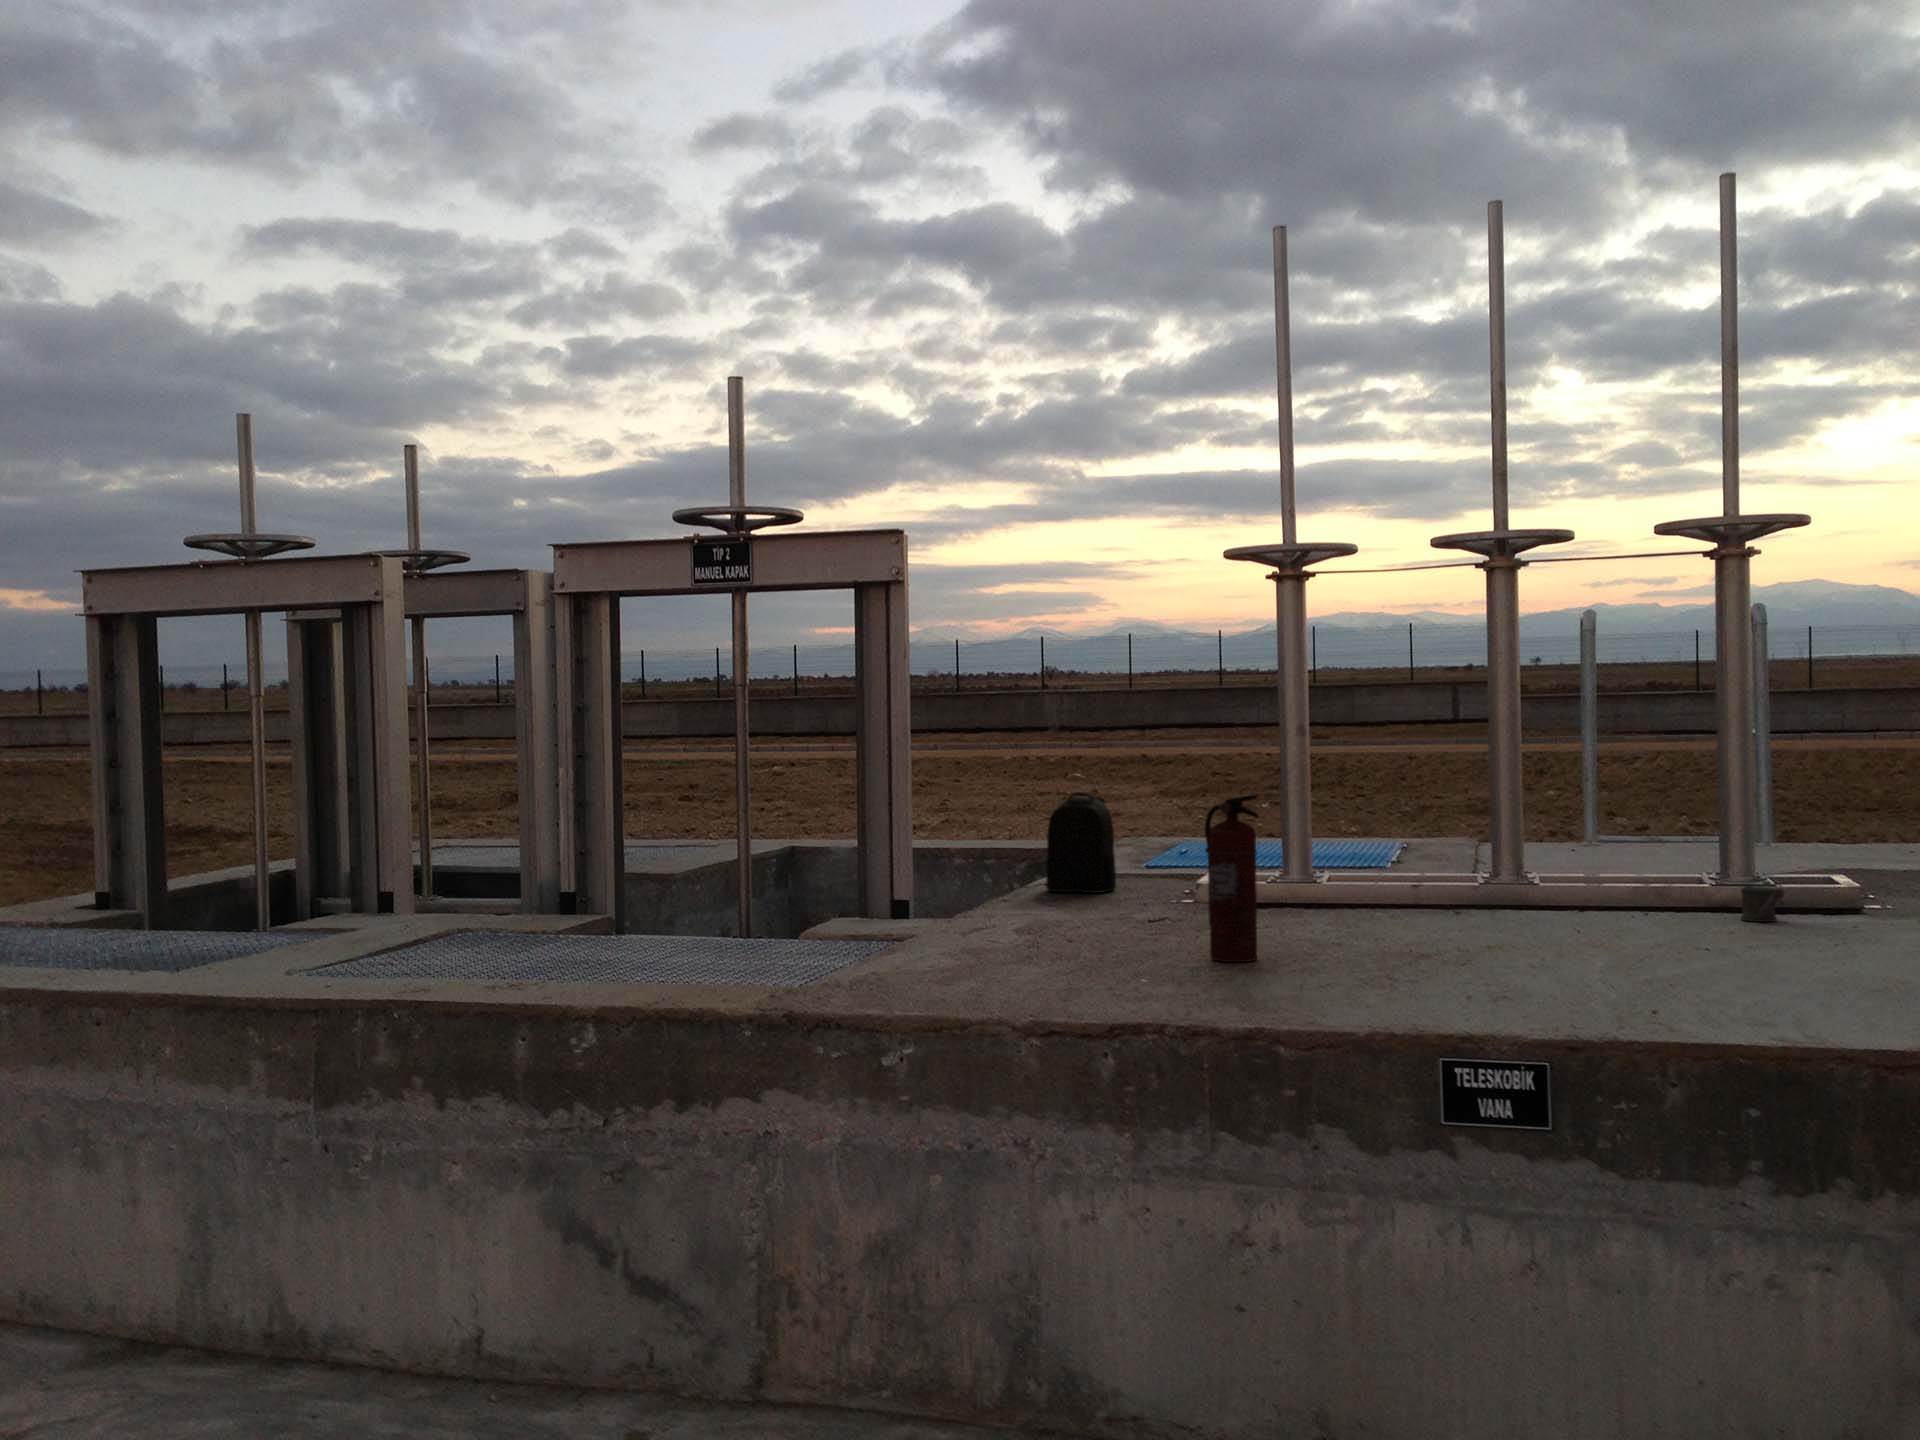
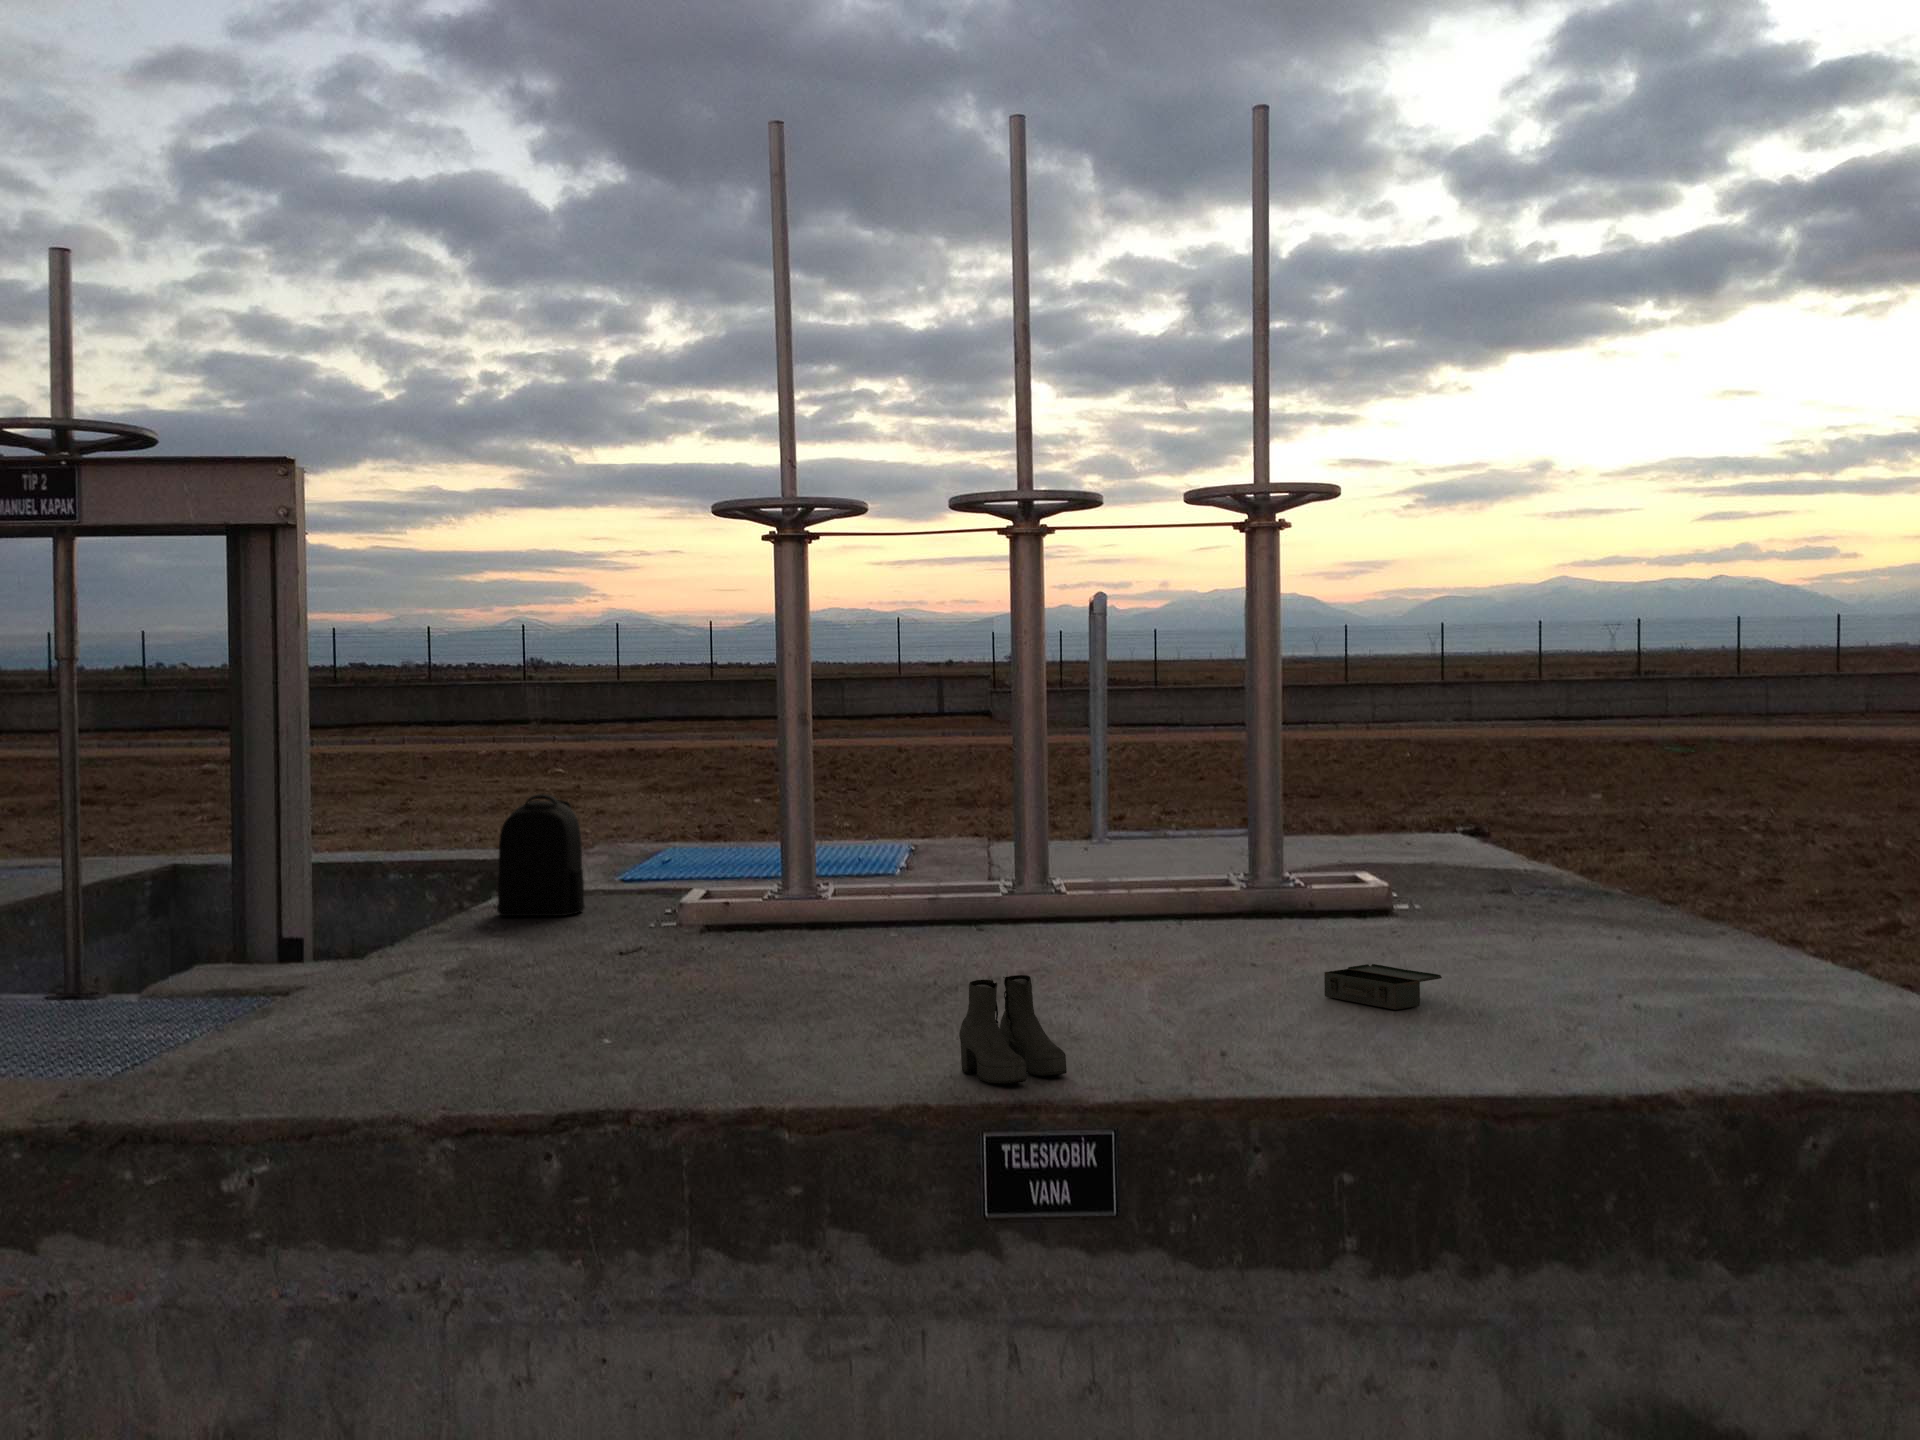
fire extinguisher: present [1205,795,1258,962] -> none [688,798,755,1008]
watering can: present [1741,885,1784,922] -> none [1274,888,1320,928]
boots: none [1423,939,1512,1023] -> present [959,975,1067,1084]
toolbox: none [1766,950,1879,988] -> present [1324,964,1442,1010]

